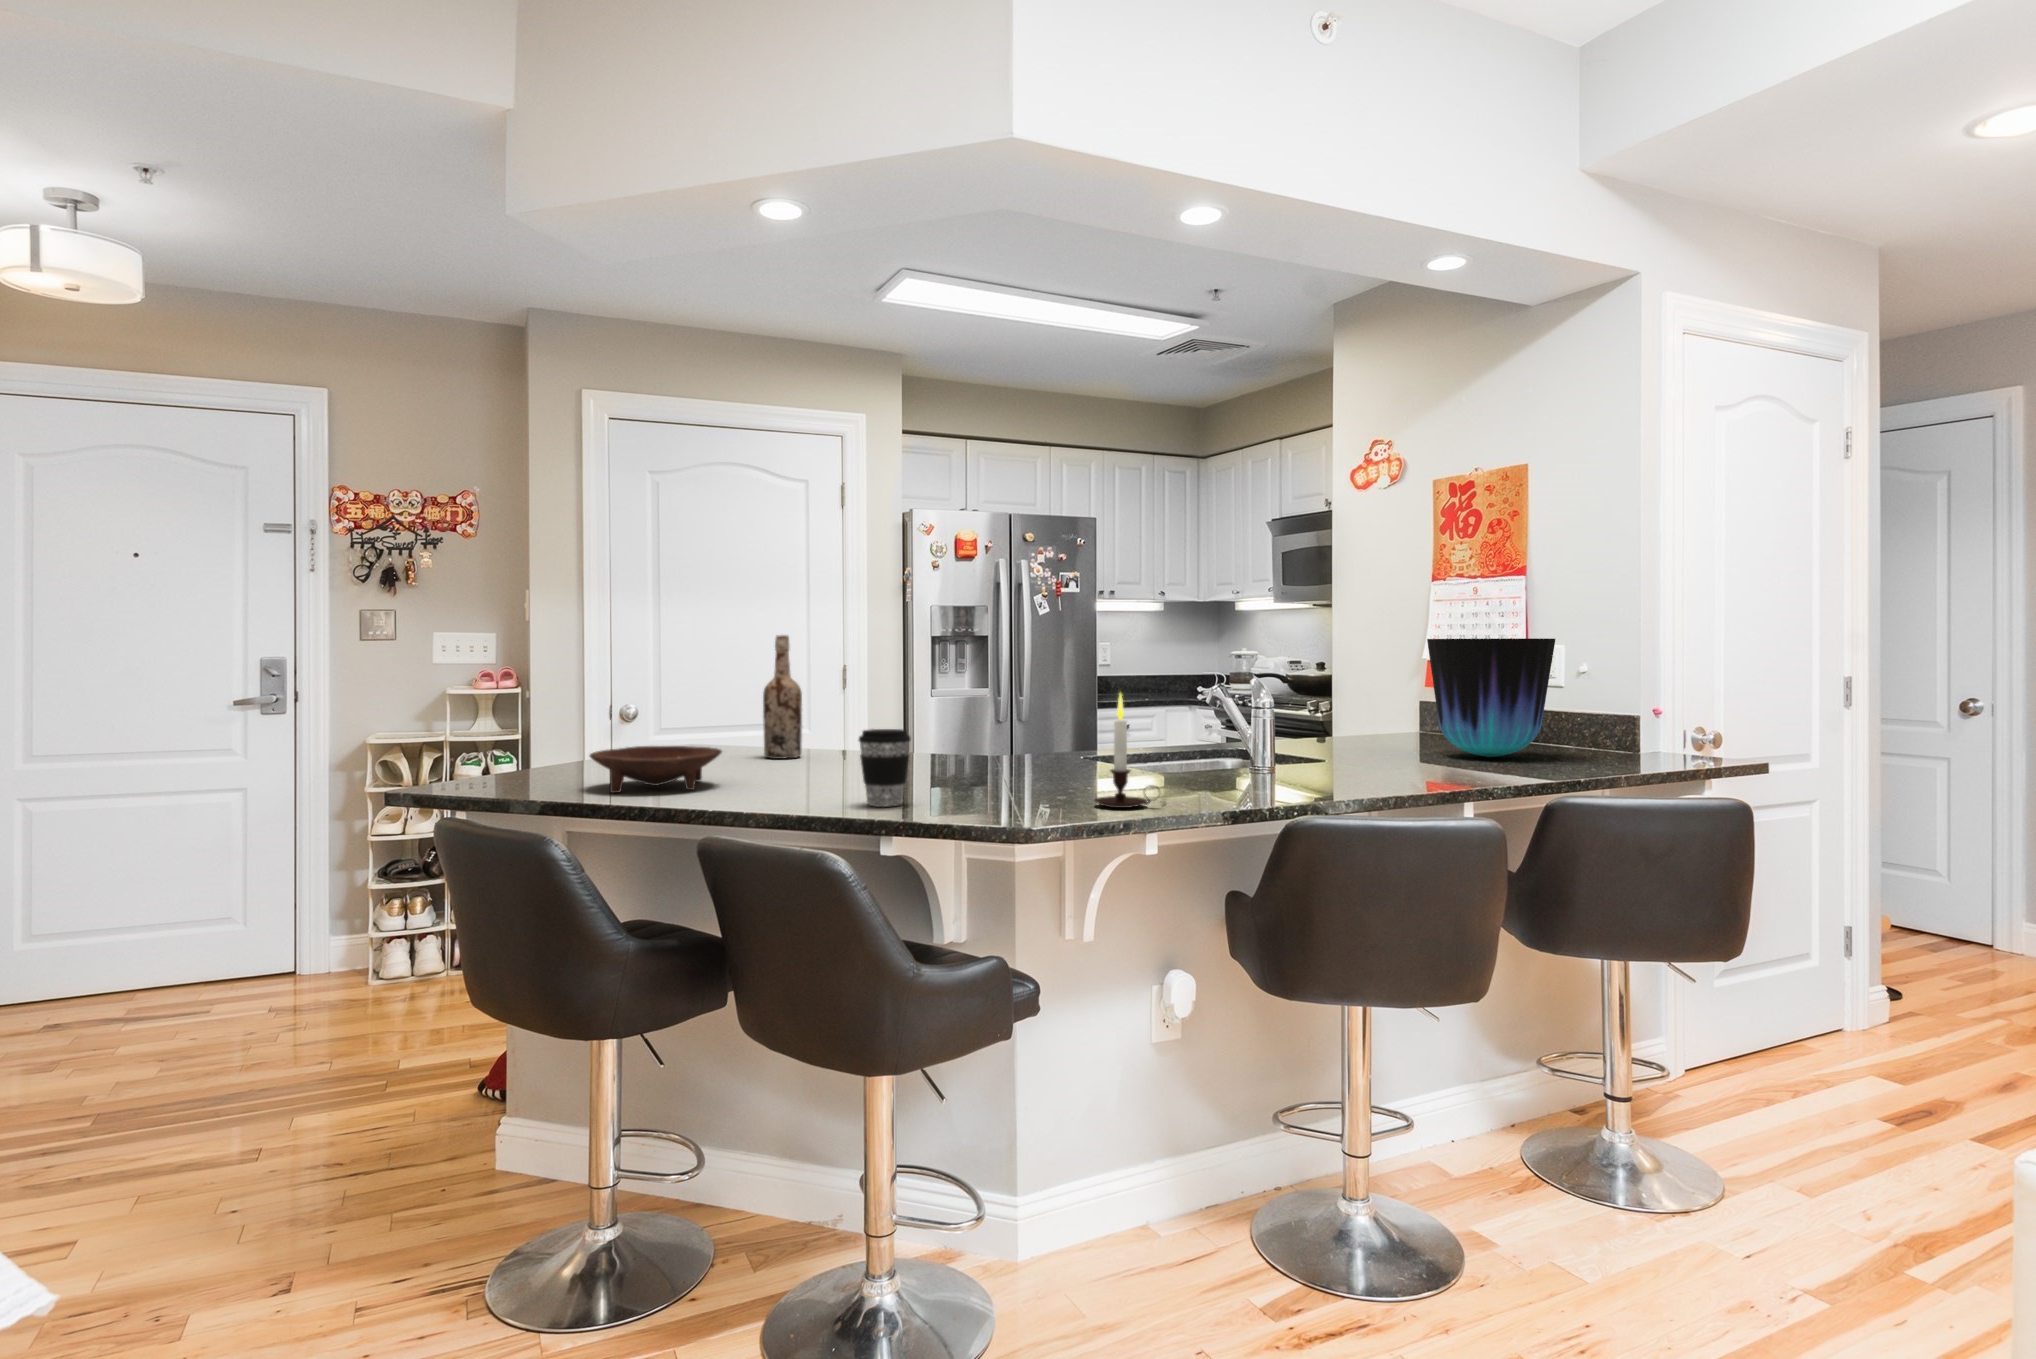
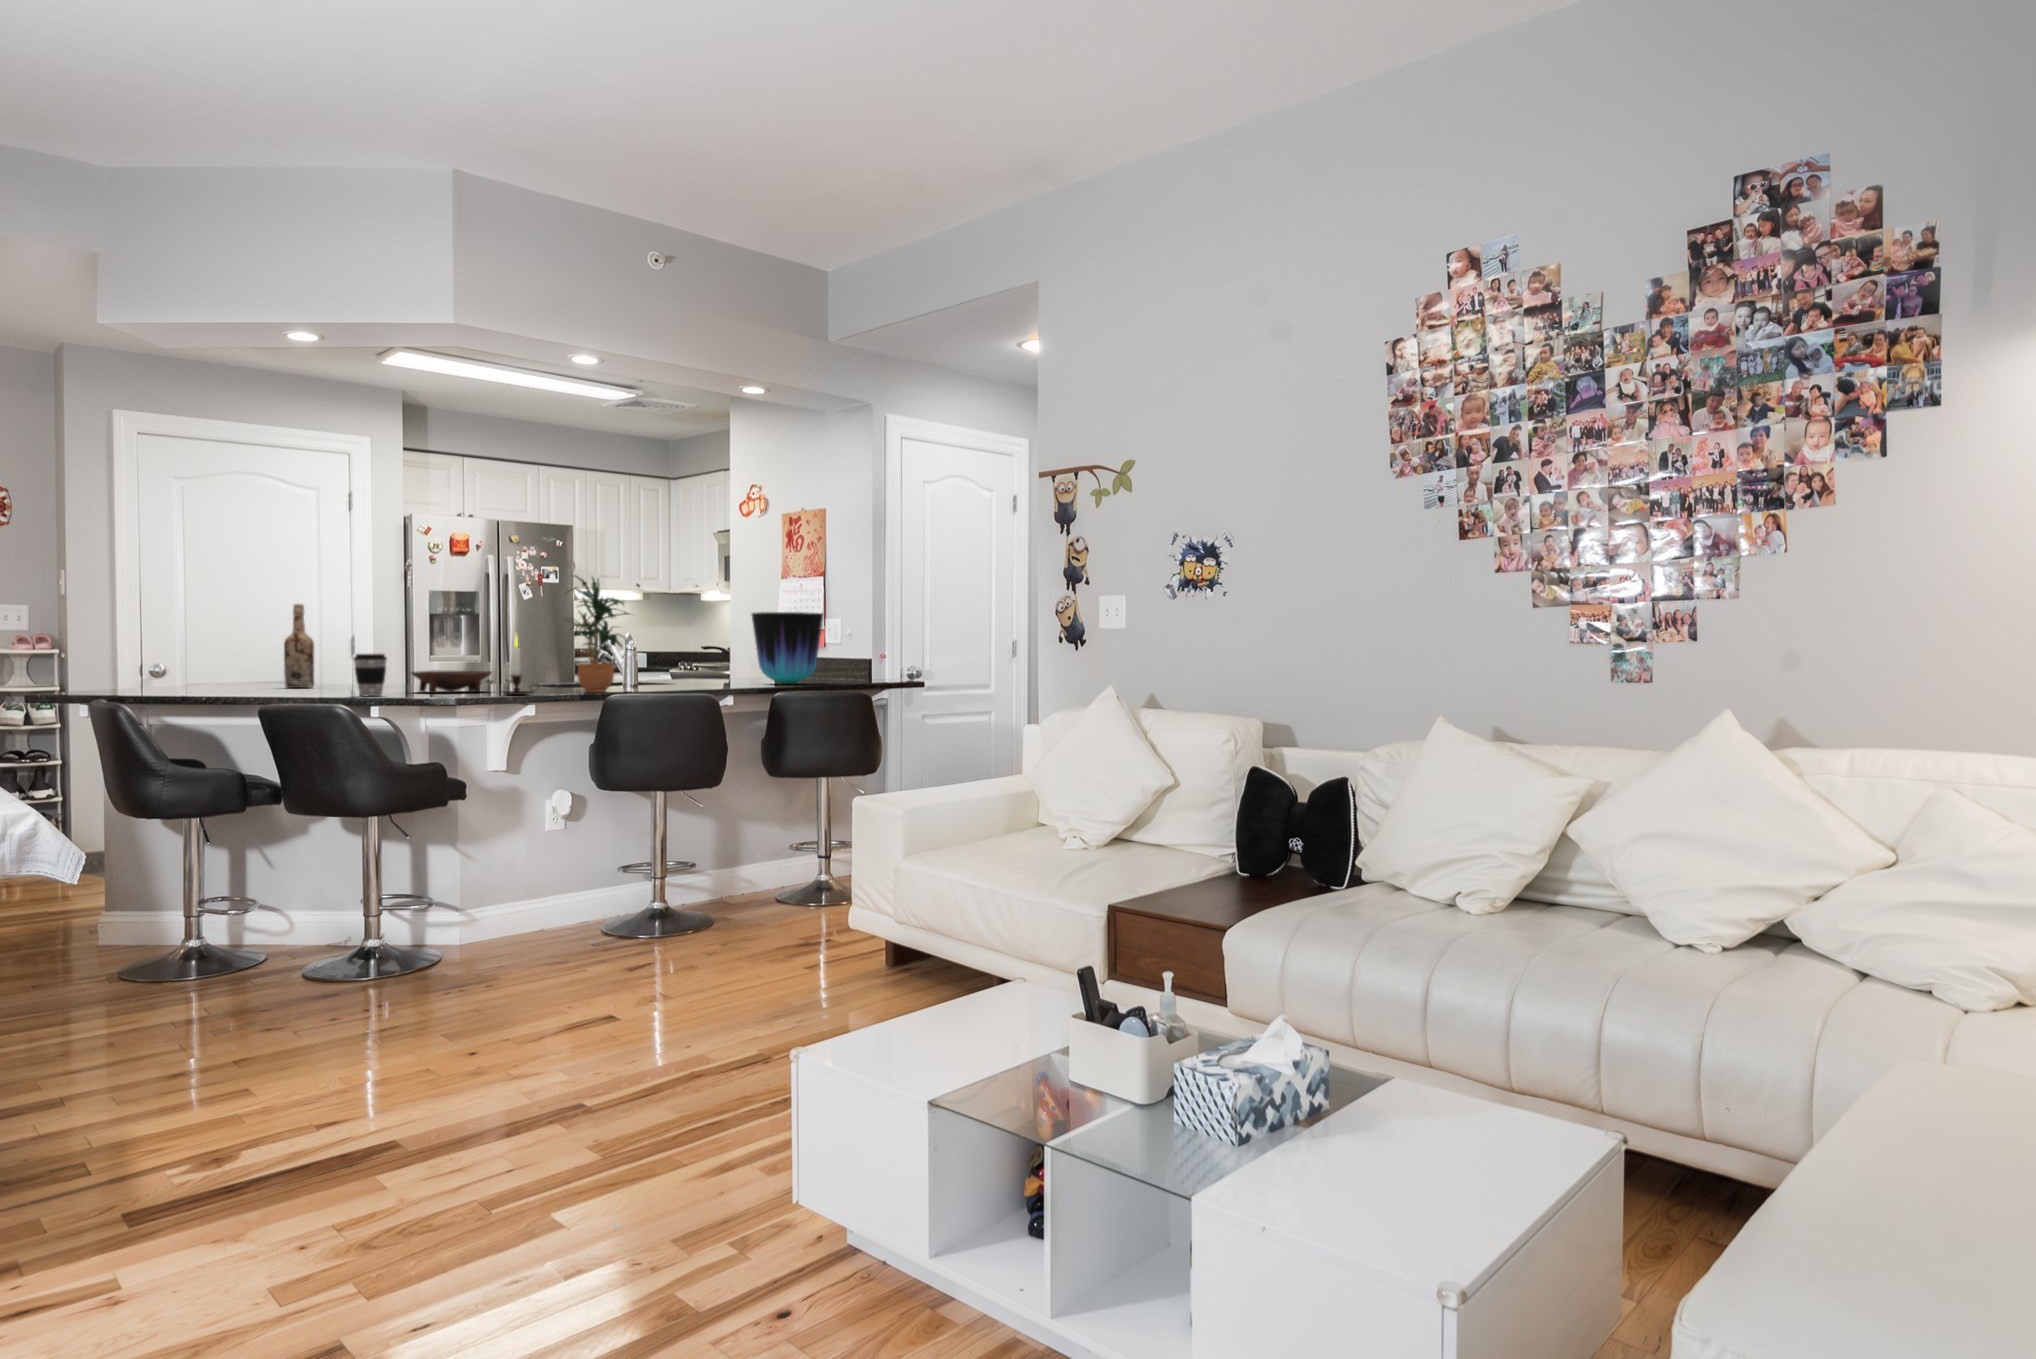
potted plant: none [1184,583,1312,796] -> present [572,576,628,693]
bowl: present [590,746,722,793] -> present [411,670,492,693]

